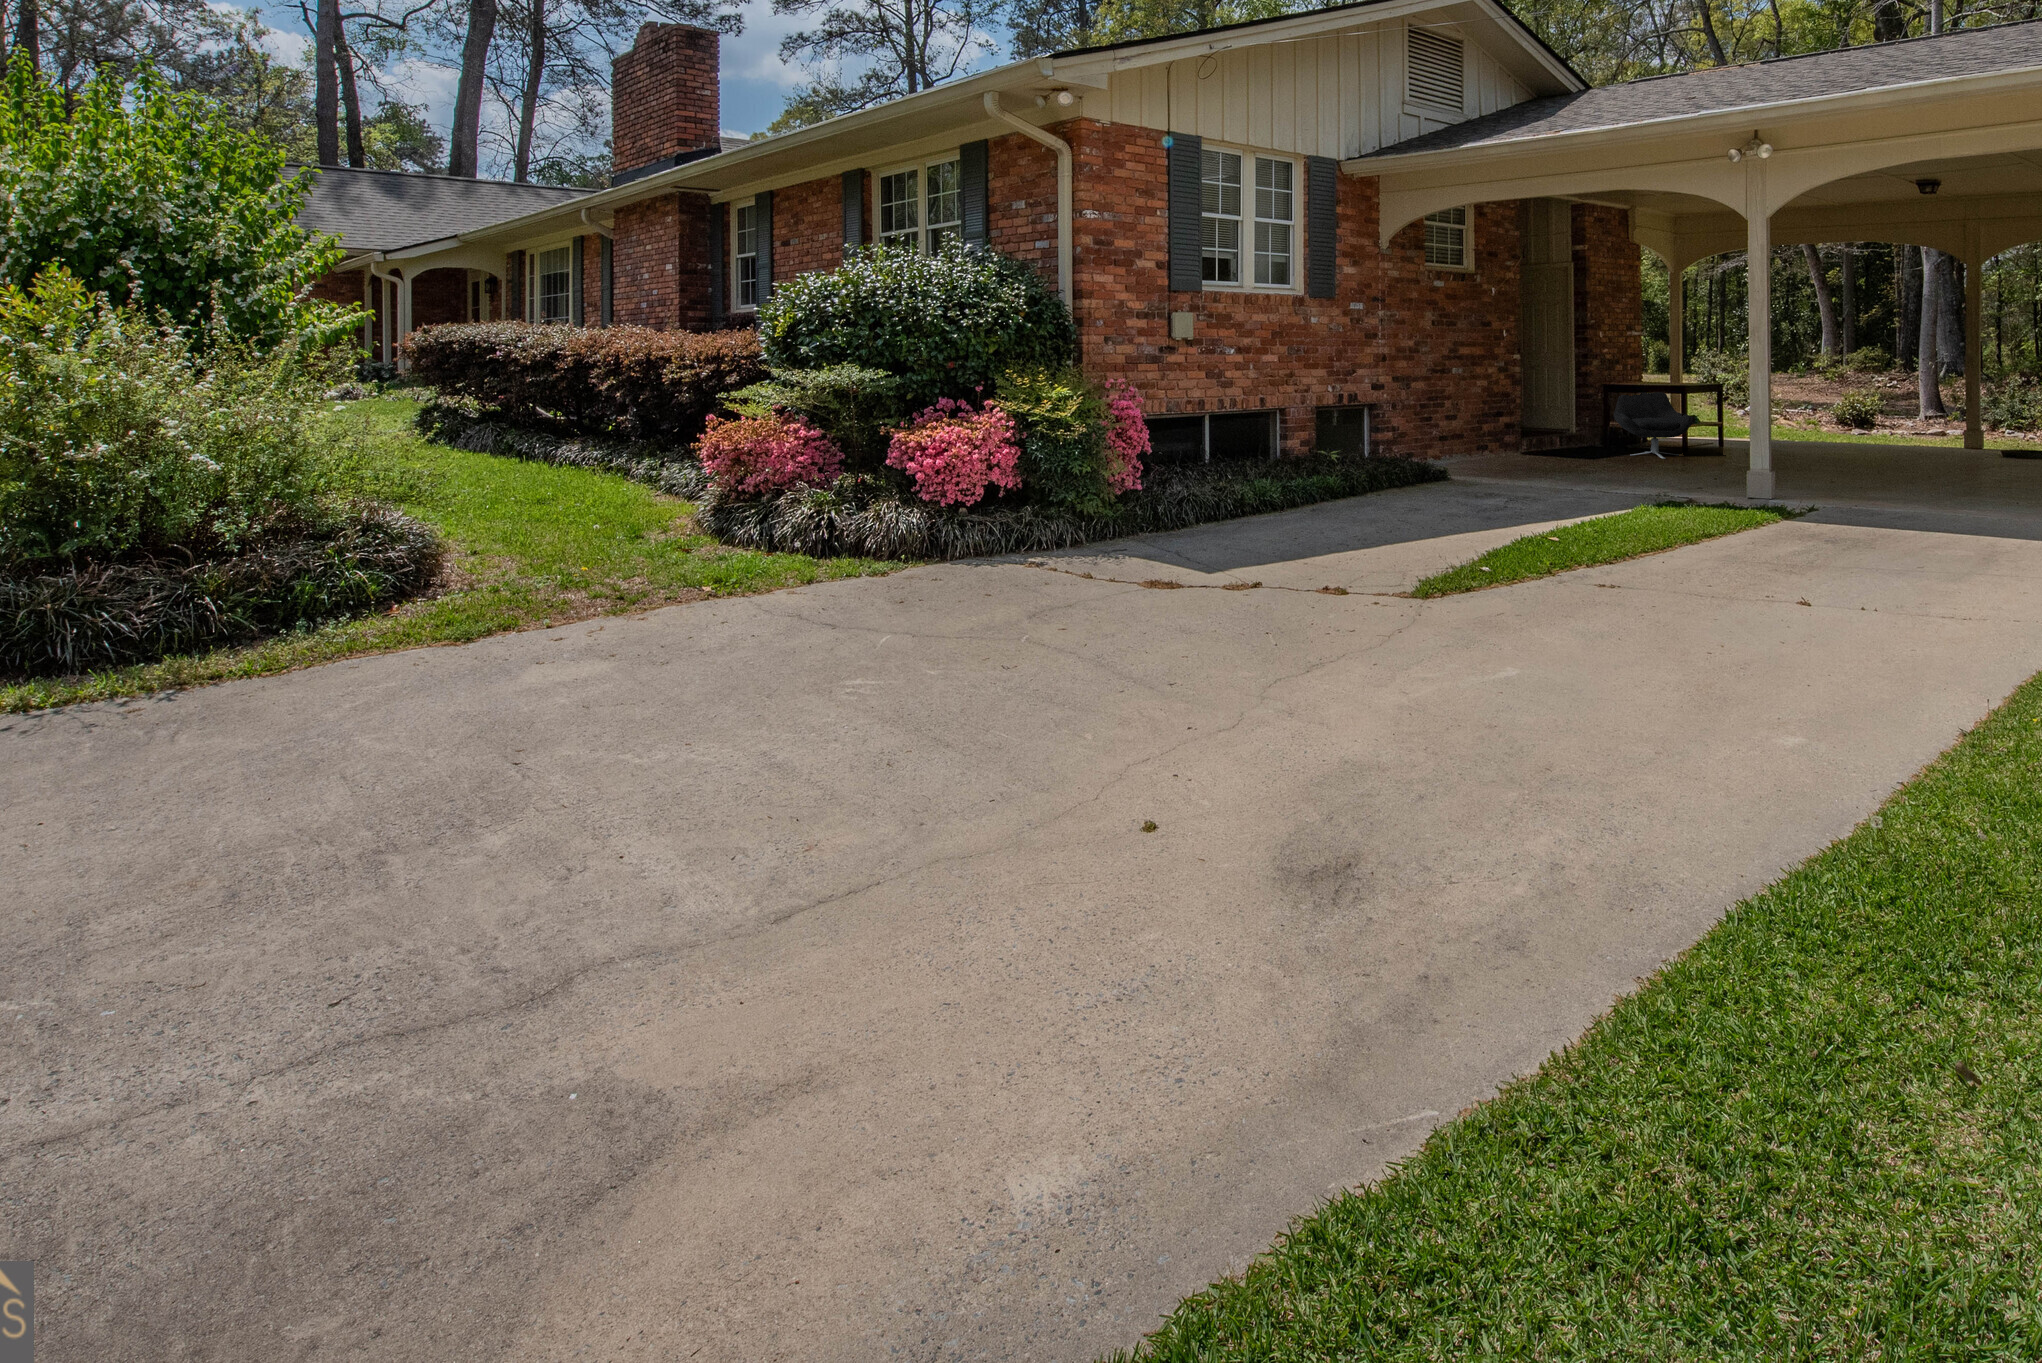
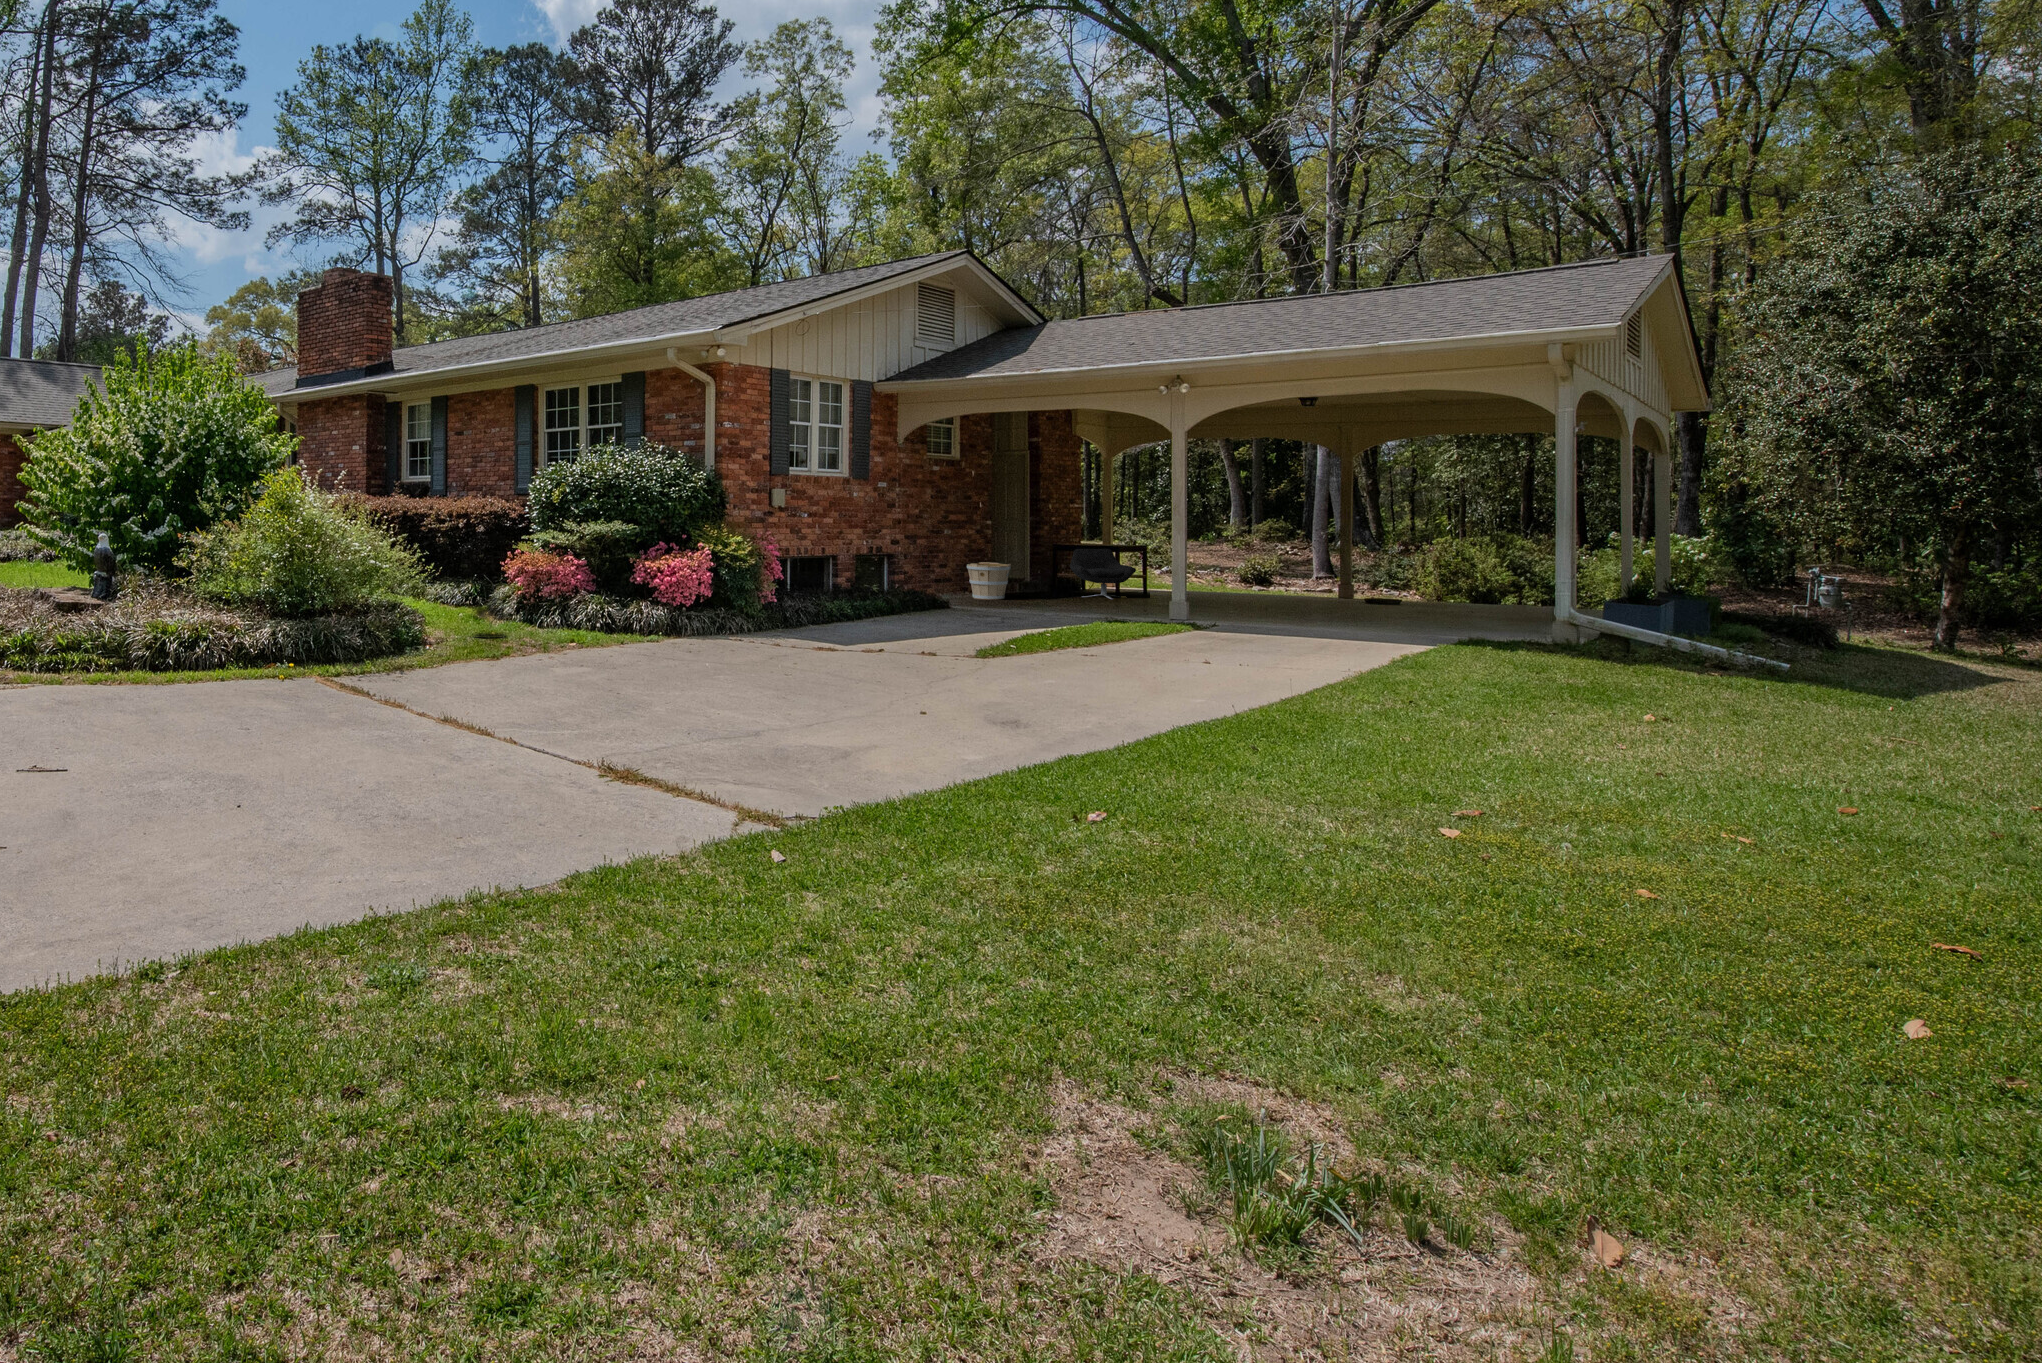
wooden bucket: none [1477,411,1533,461] -> present [967,562,1011,600]
potted tree: none [643,449,714,547] -> present [471,580,507,638]

